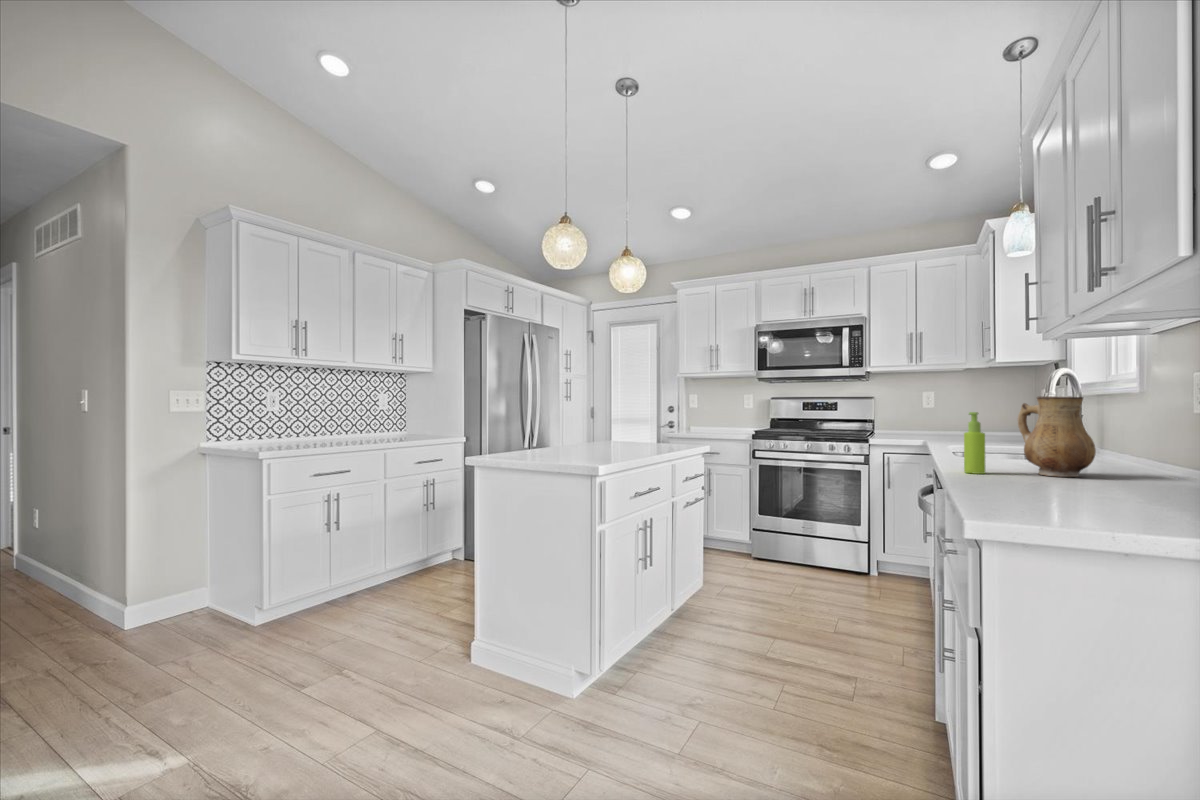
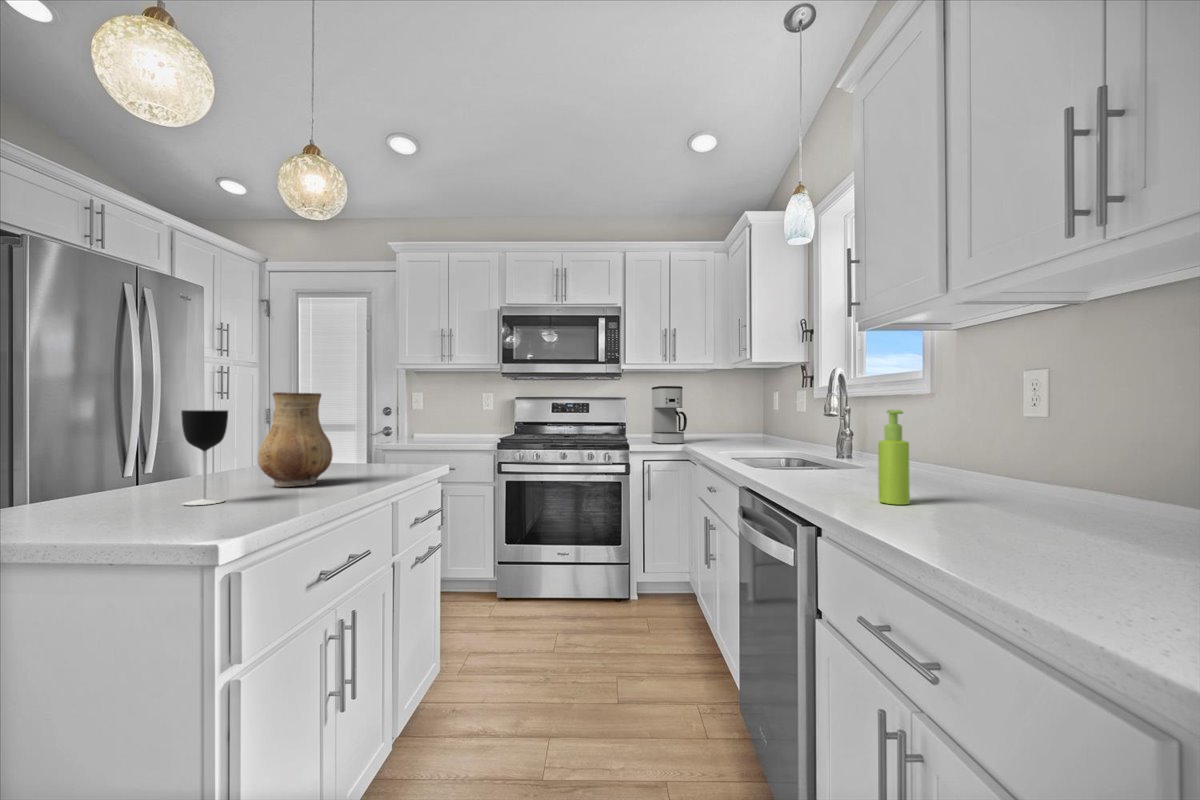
coffee maker: none [896,387,931,439] -> present [651,386,687,444]
ceramic pitcher: present [1018,396,1096,477] -> present [258,392,333,487]
wine glass: none [576,411,594,456] -> present [181,410,228,505]

